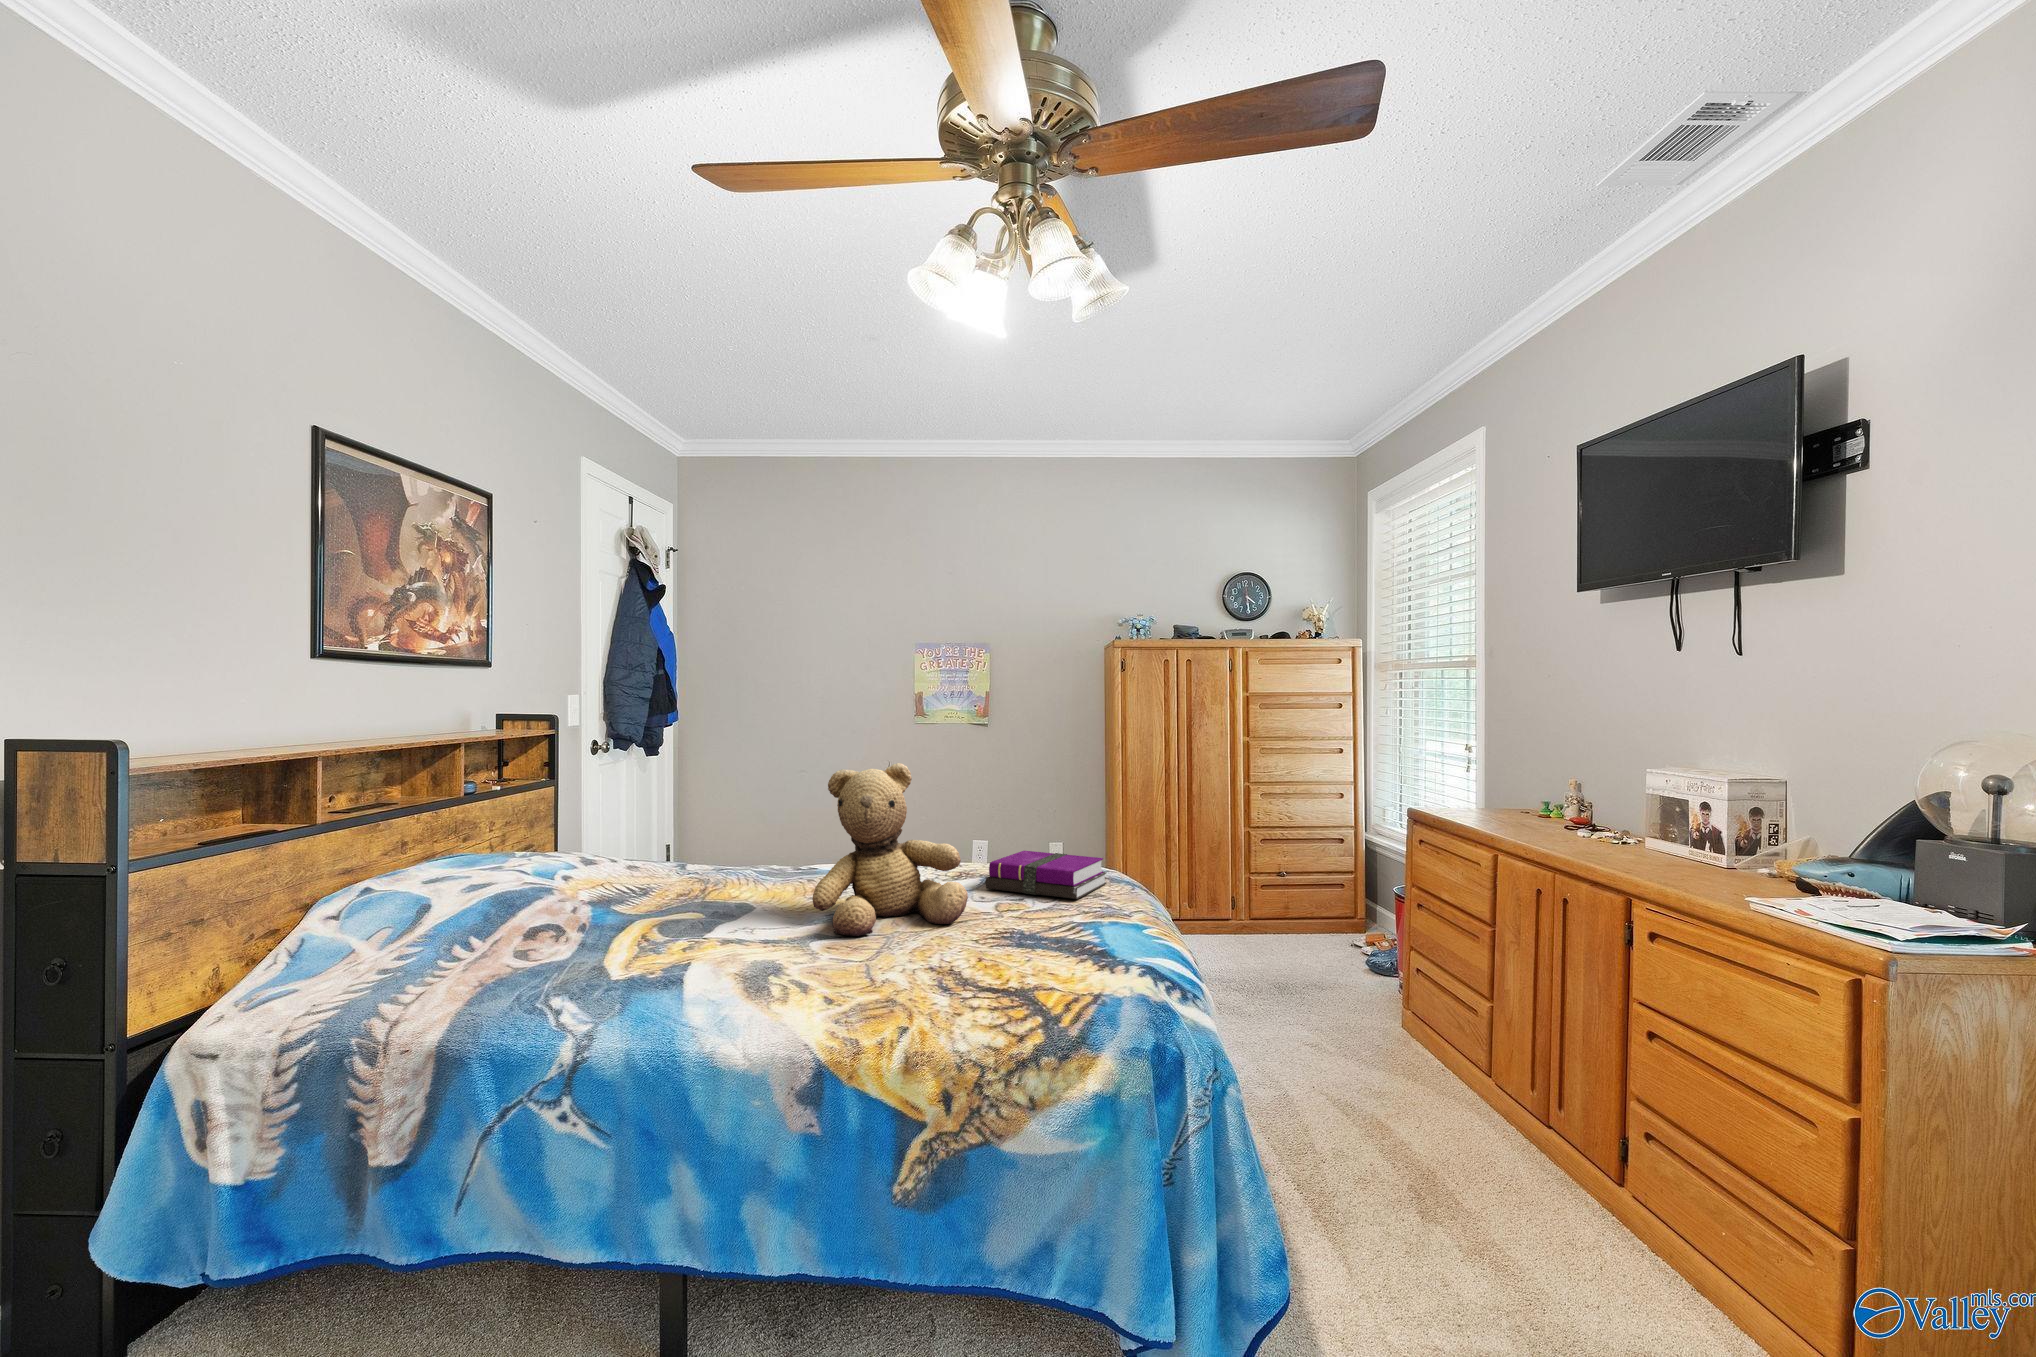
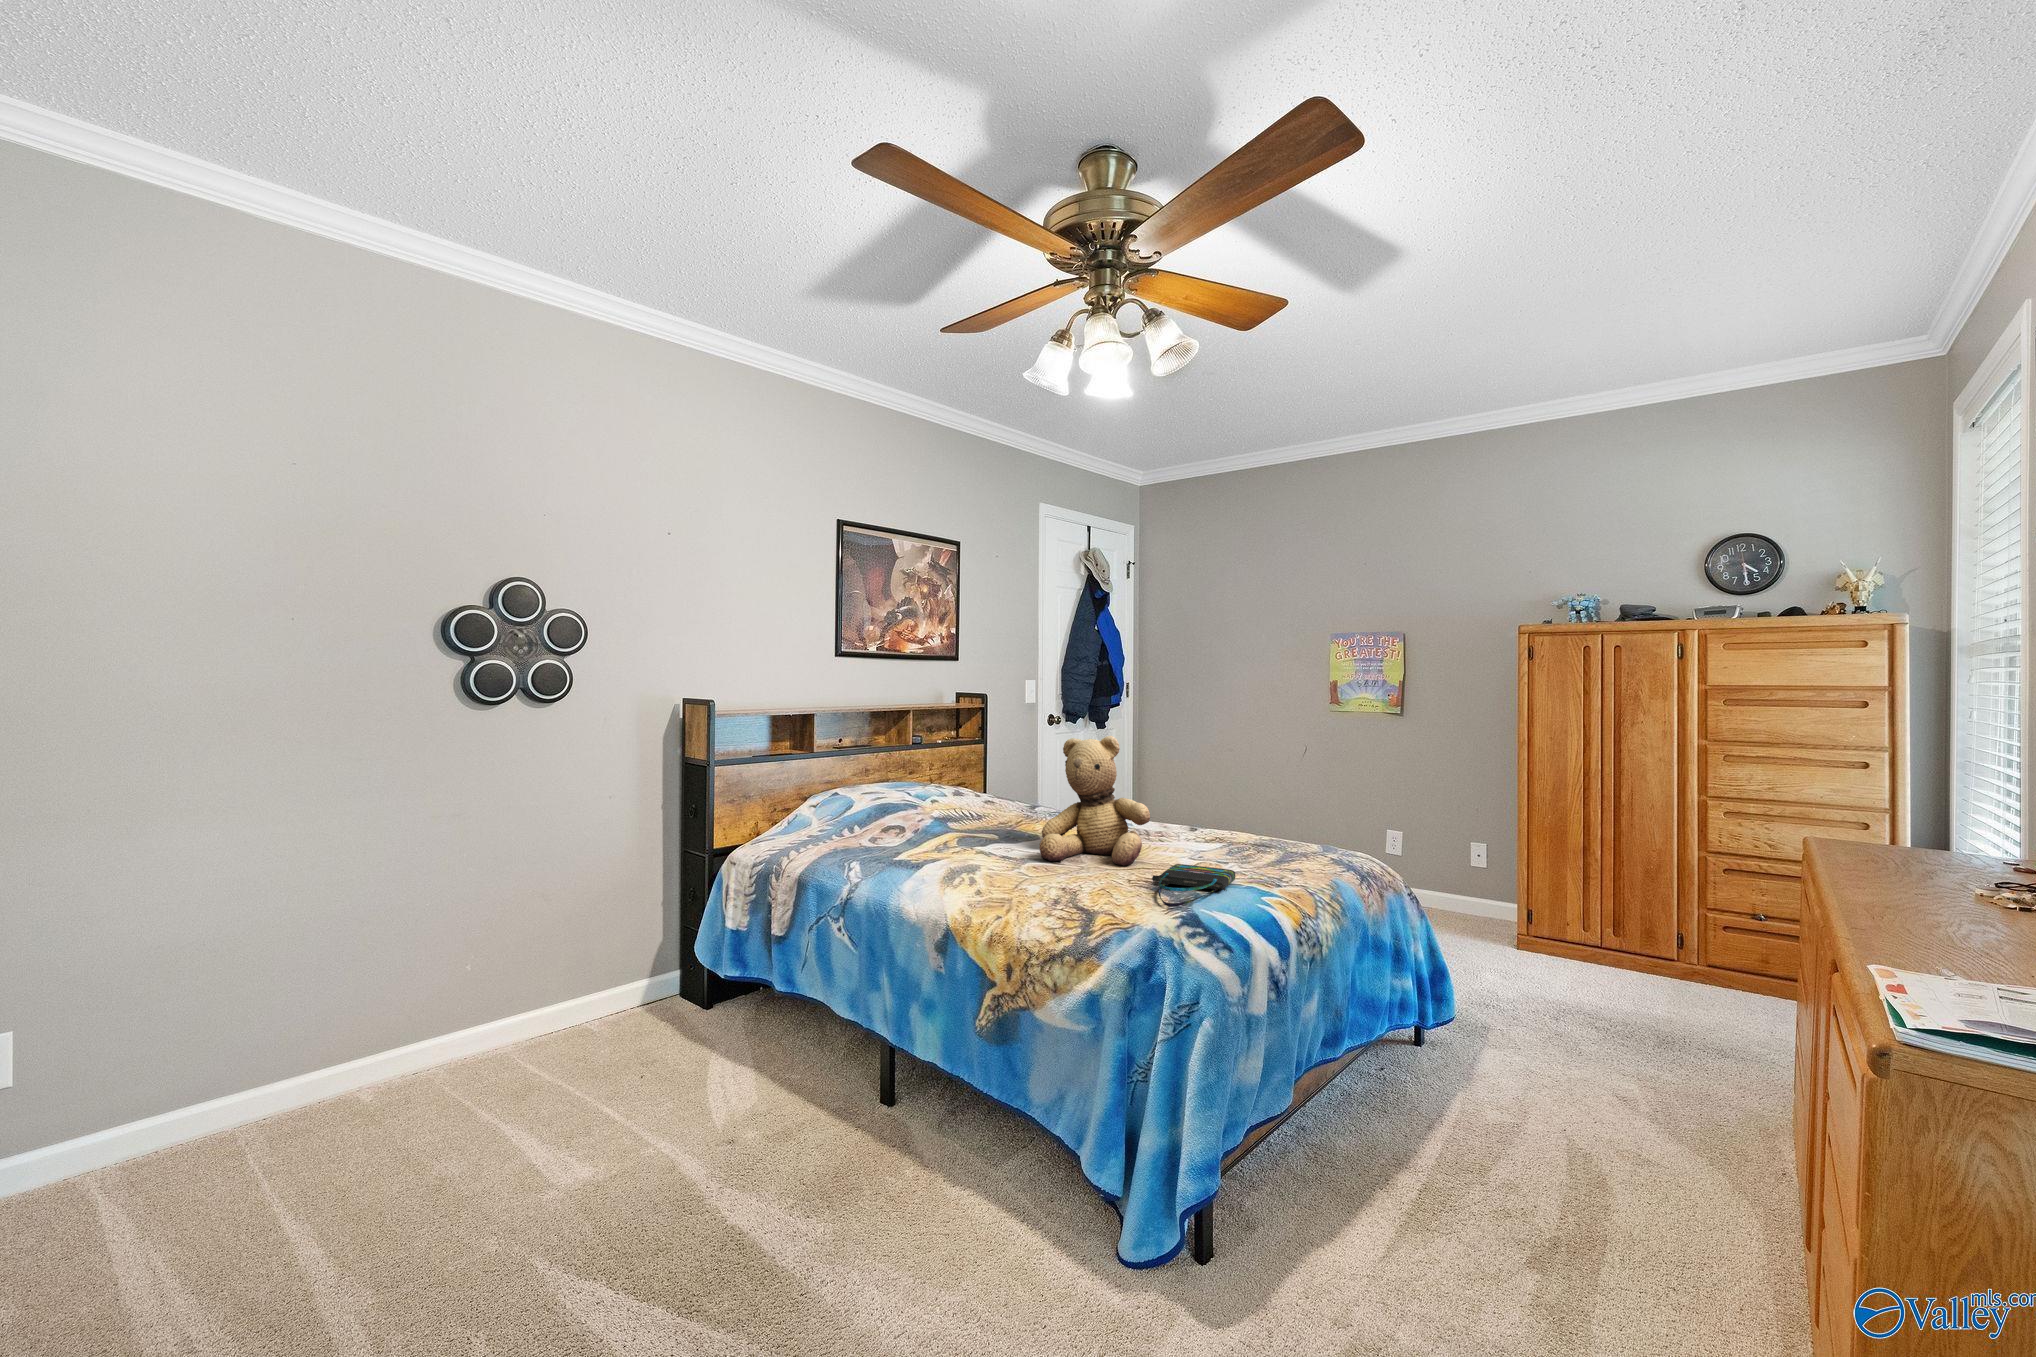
notebook: present [985,851,1107,899] -> none [1201,823,1314,868]
tote bag: none [1013,906,1108,962] -> present [1152,864,1235,907]

